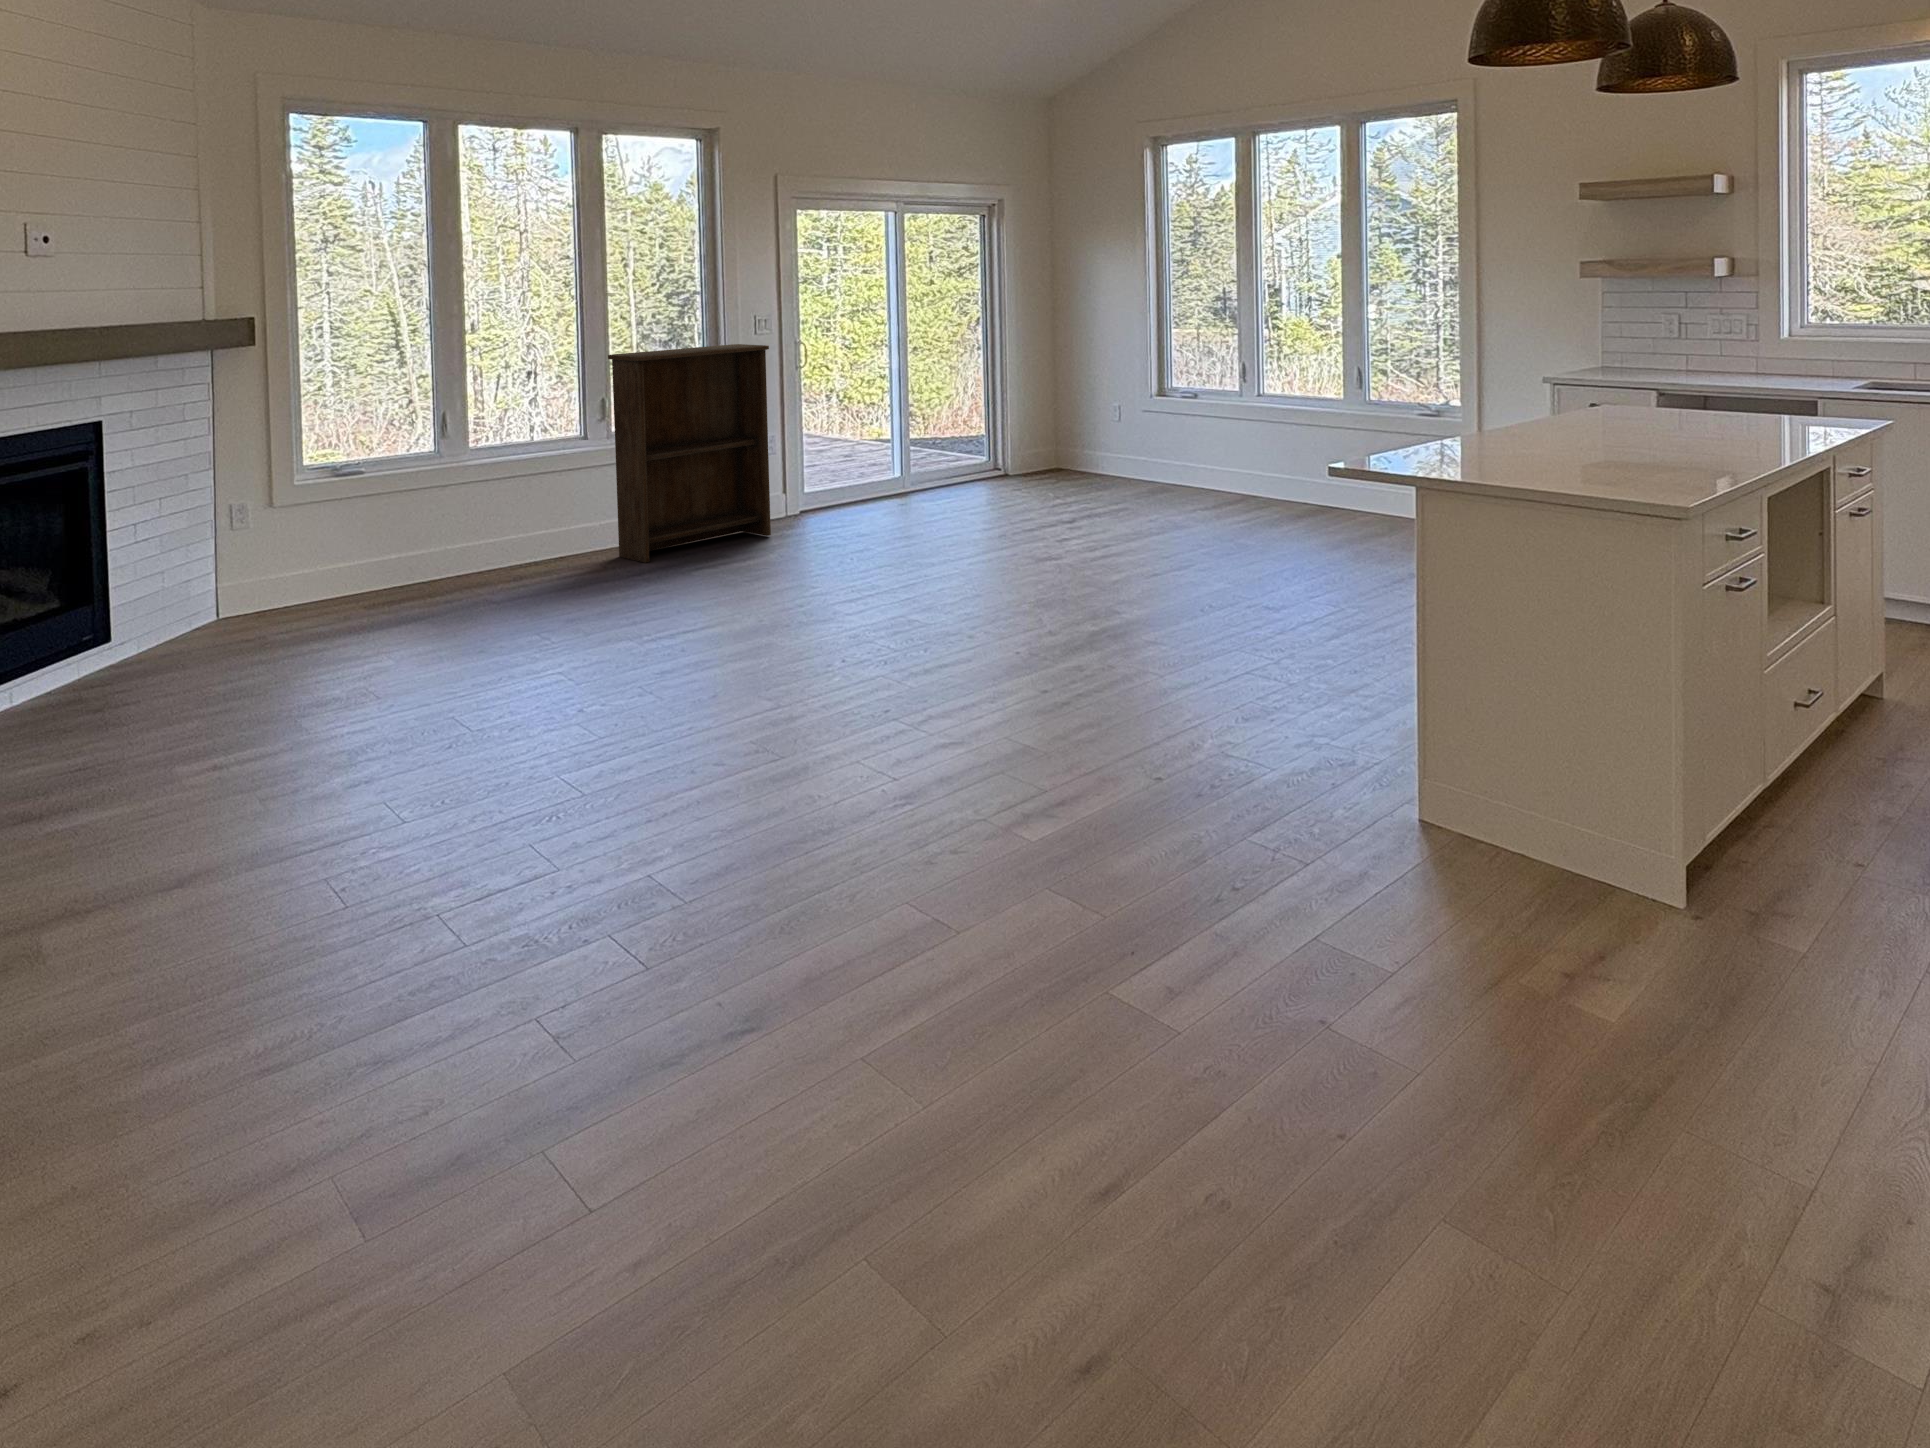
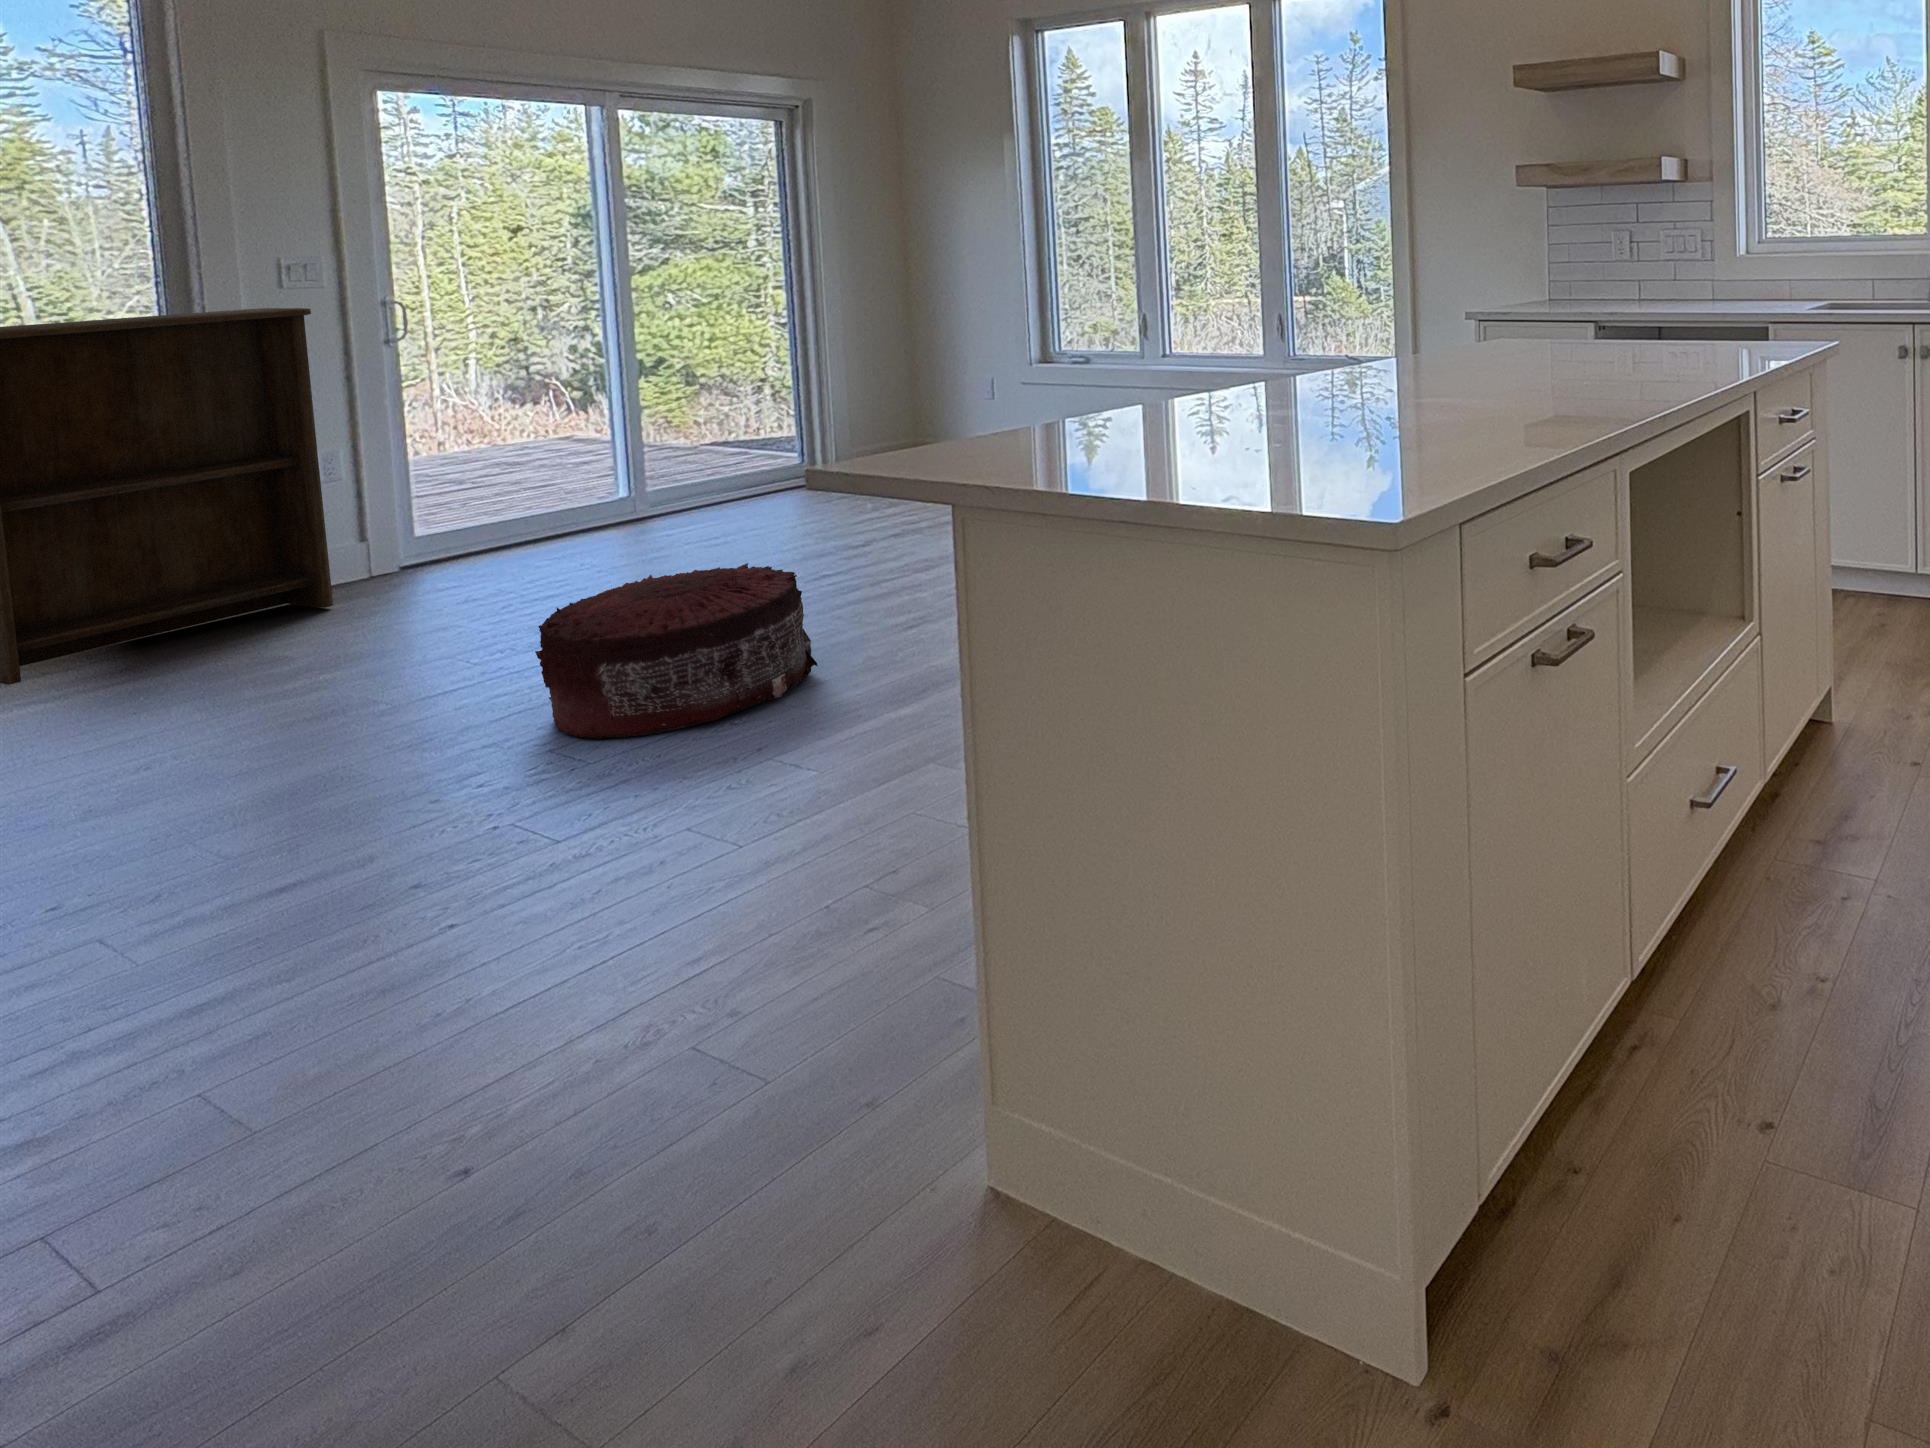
pouf: none [965,524,1110,623] -> present [535,563,818,739]

